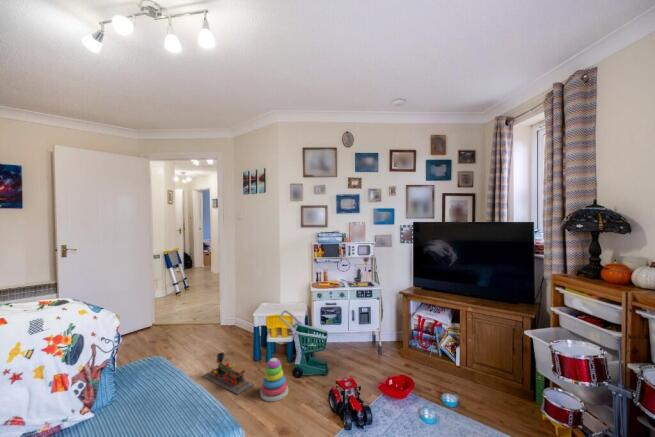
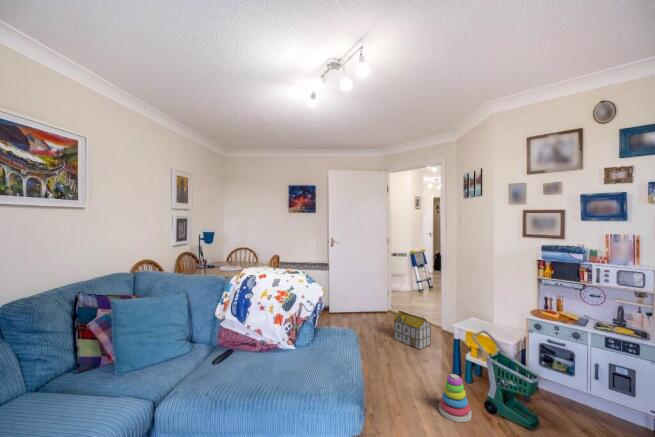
toy house: none [177,319,221,354] -> present [393,311,431,350]
toy train: present [203,353,253,395] -> none [401,350,439,395]

